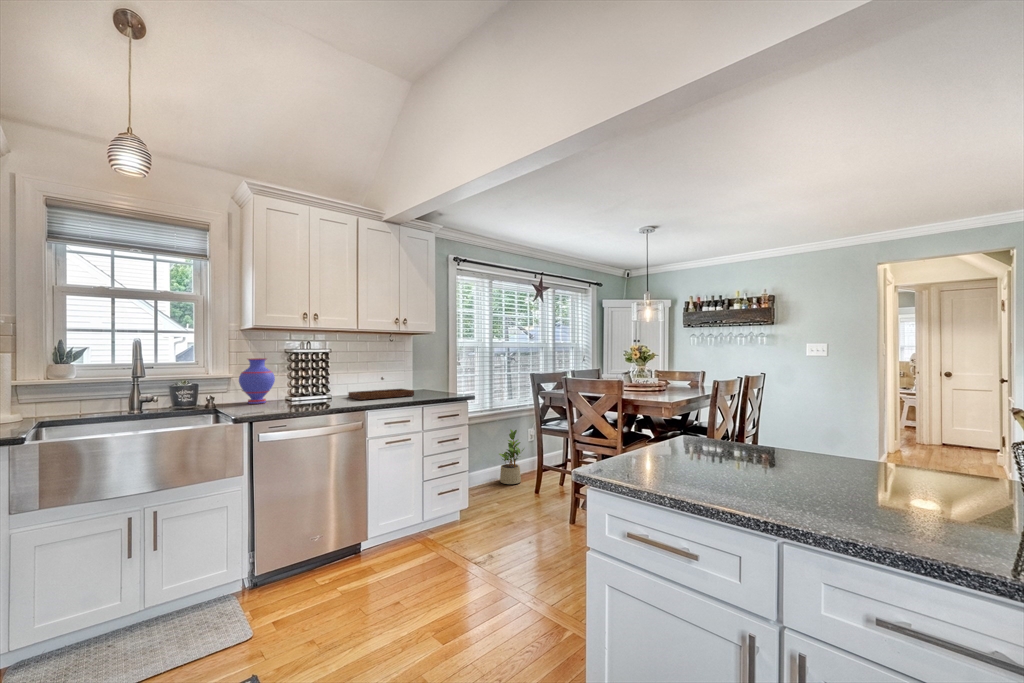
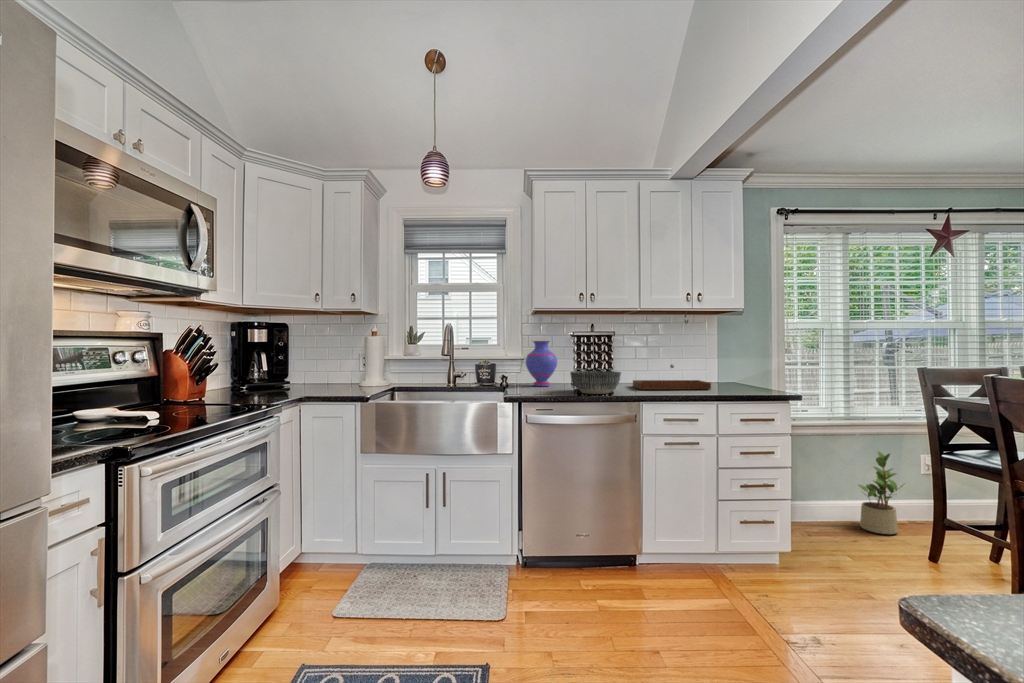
bowl: none [296,386,345,407] -> present [570,371,621,394]

